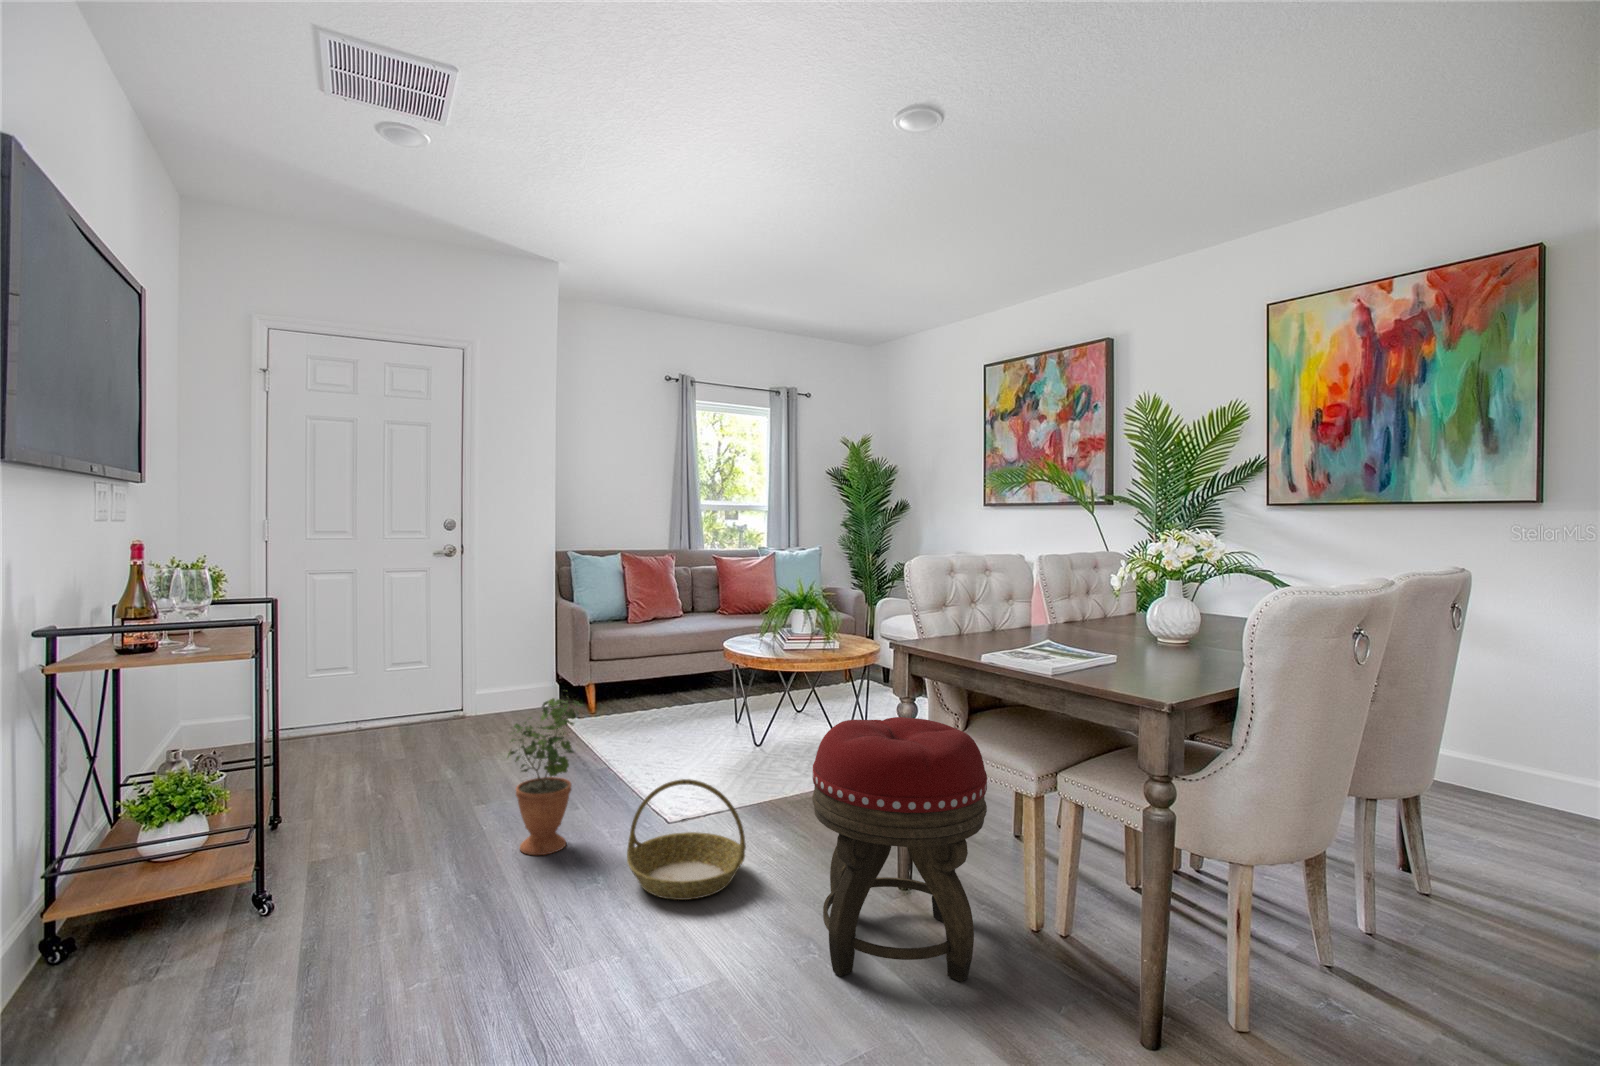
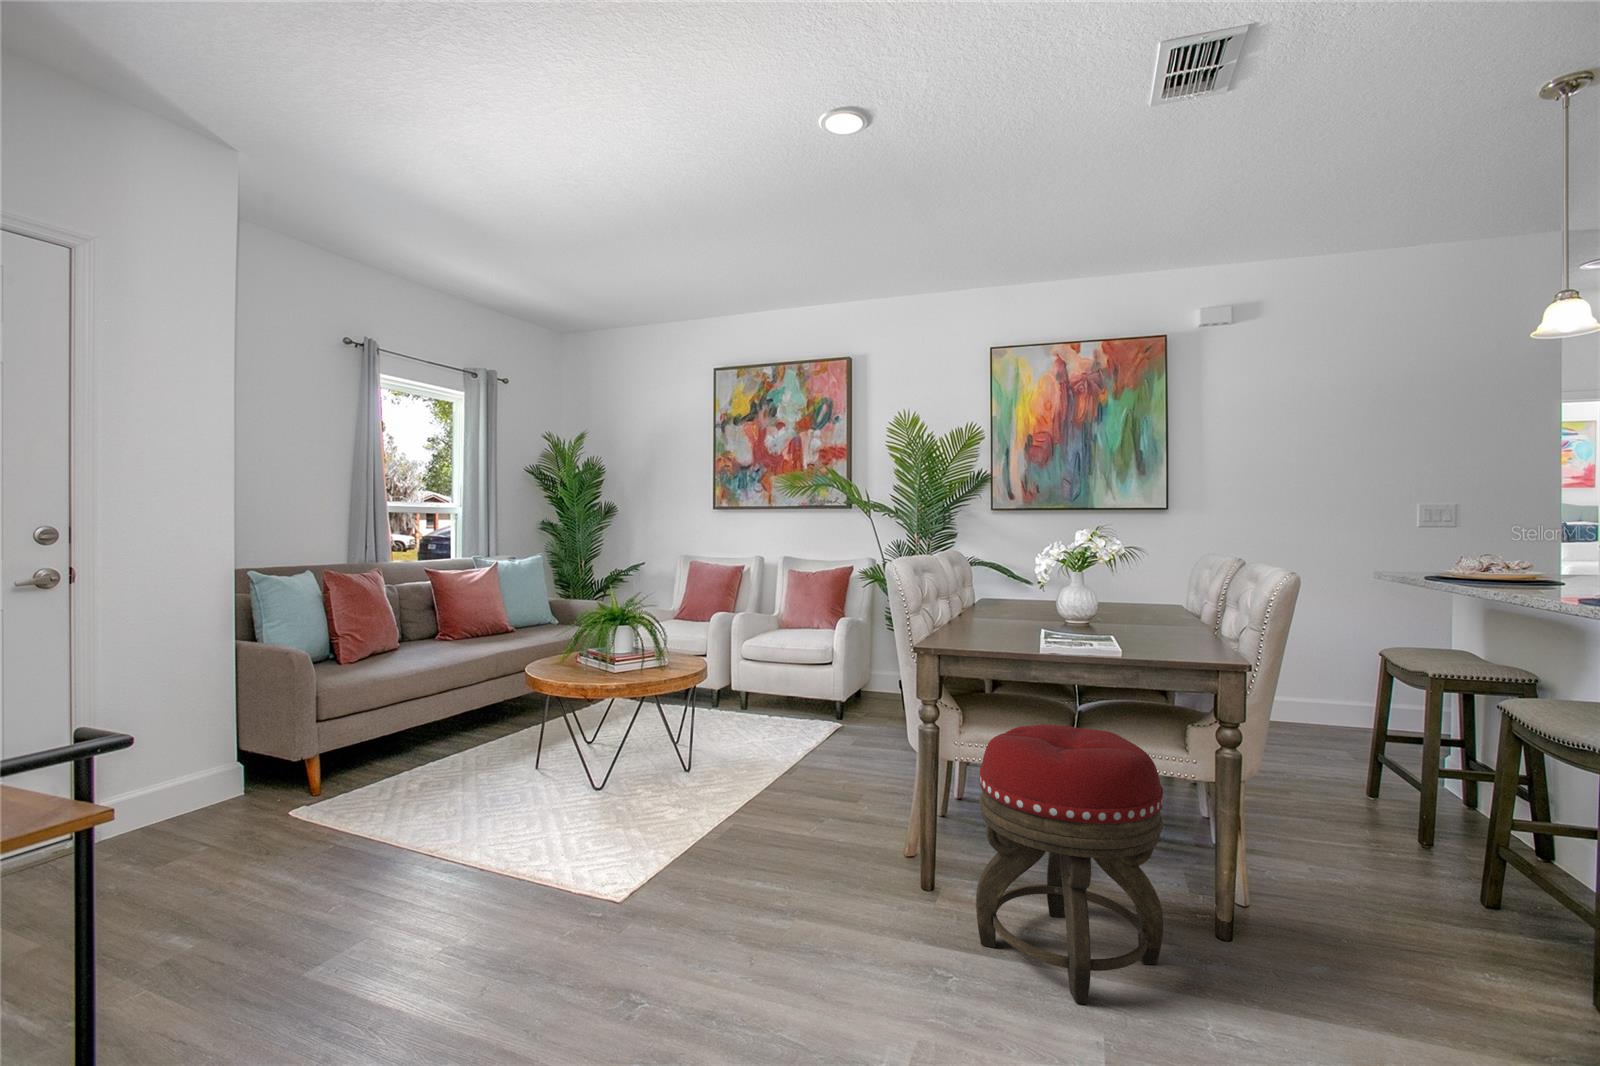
potted plant: present [507,696,582,855] -> none [512,772,614,1021]
basket: present [627,779,746,900] -> none [734,846,877,1002]

